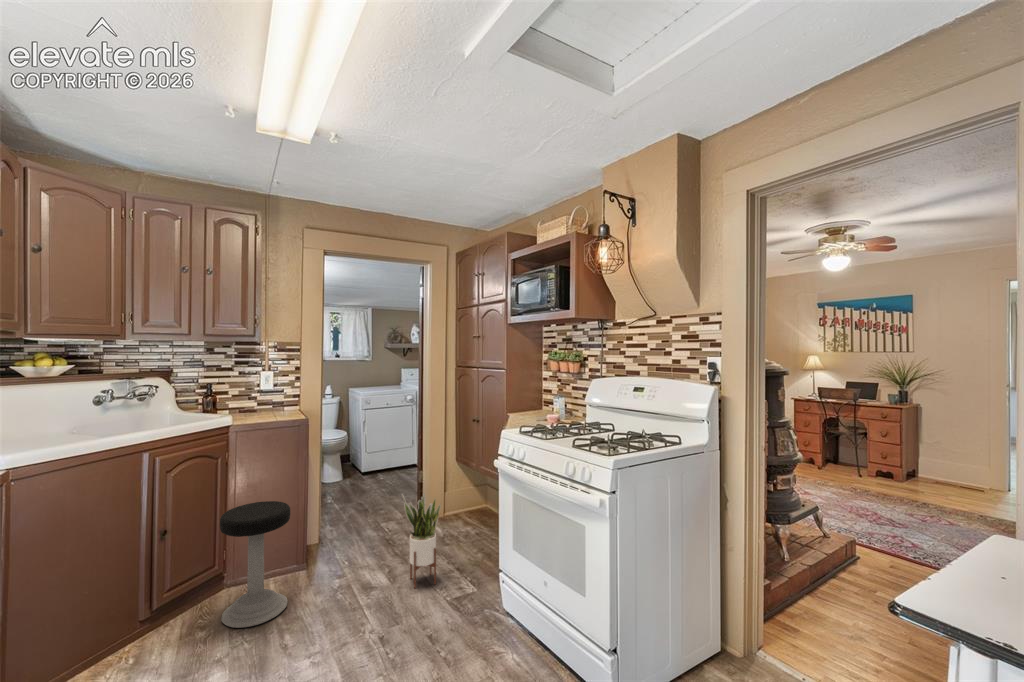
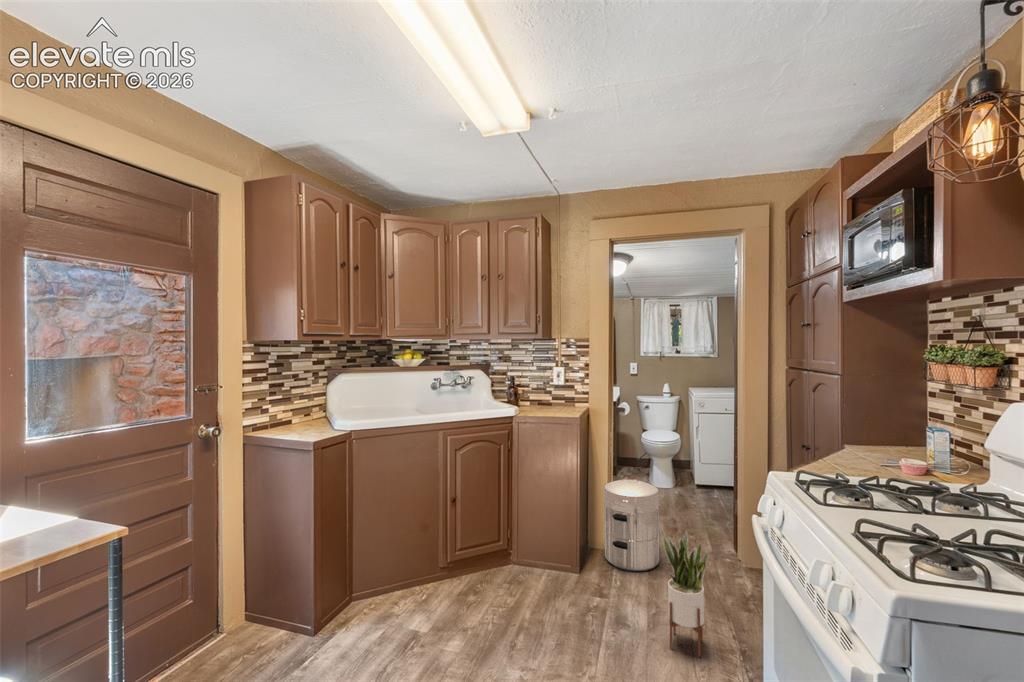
waste bin: none [319,469,370,553] -> present [604,478,659,571]
stool: present [220,501,290,628] -> none [487,492,546,610]

